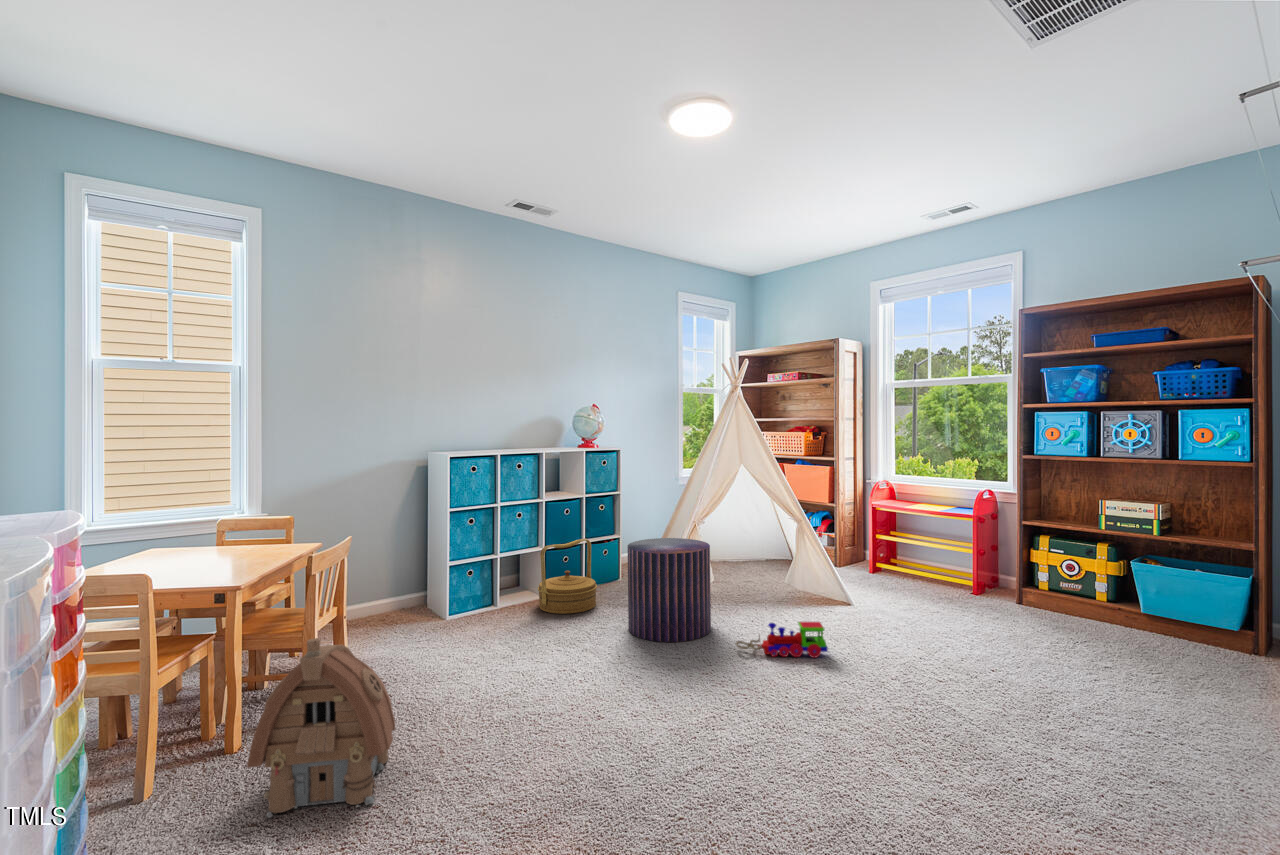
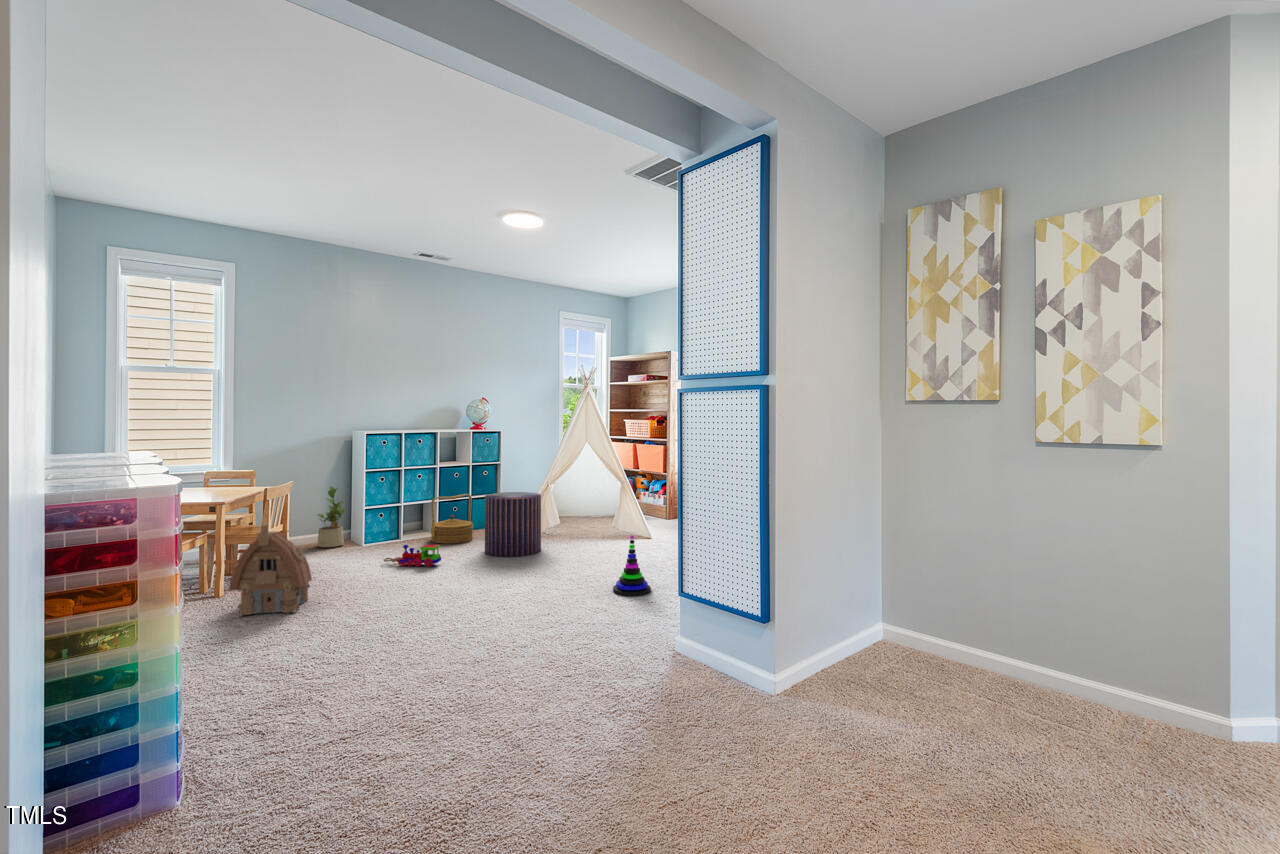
potted plant: none [380,533,423,623] -> present [317,487,347,547]
toy train: present [736,622,828,658] -> present [384,545,441,567]
stacking toy: none [911,632,986,748] -> present [613,535,651,596]

